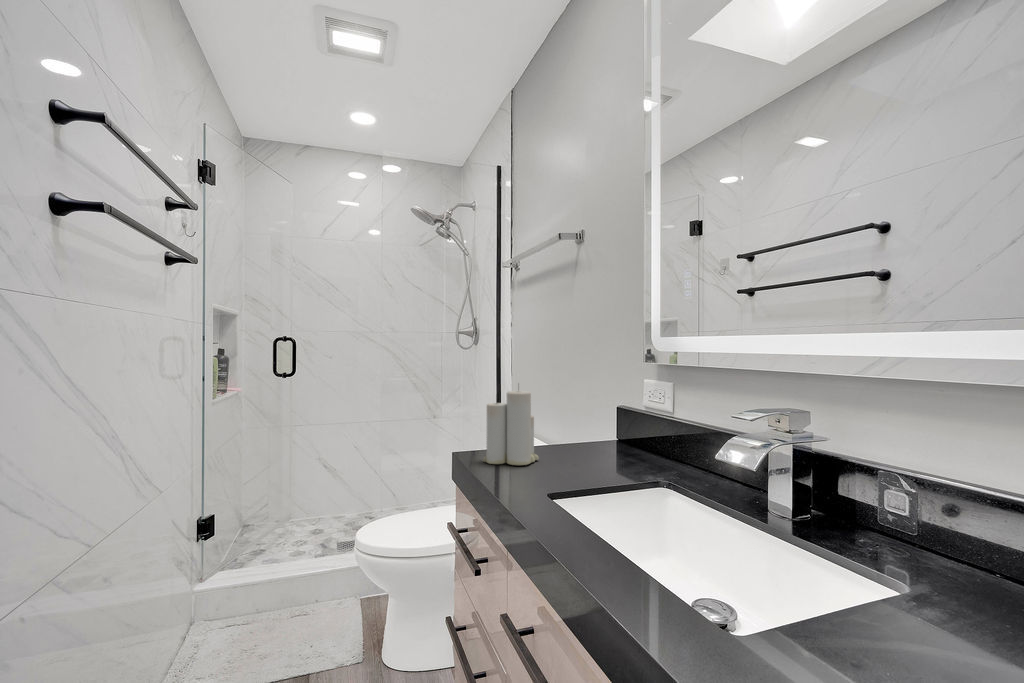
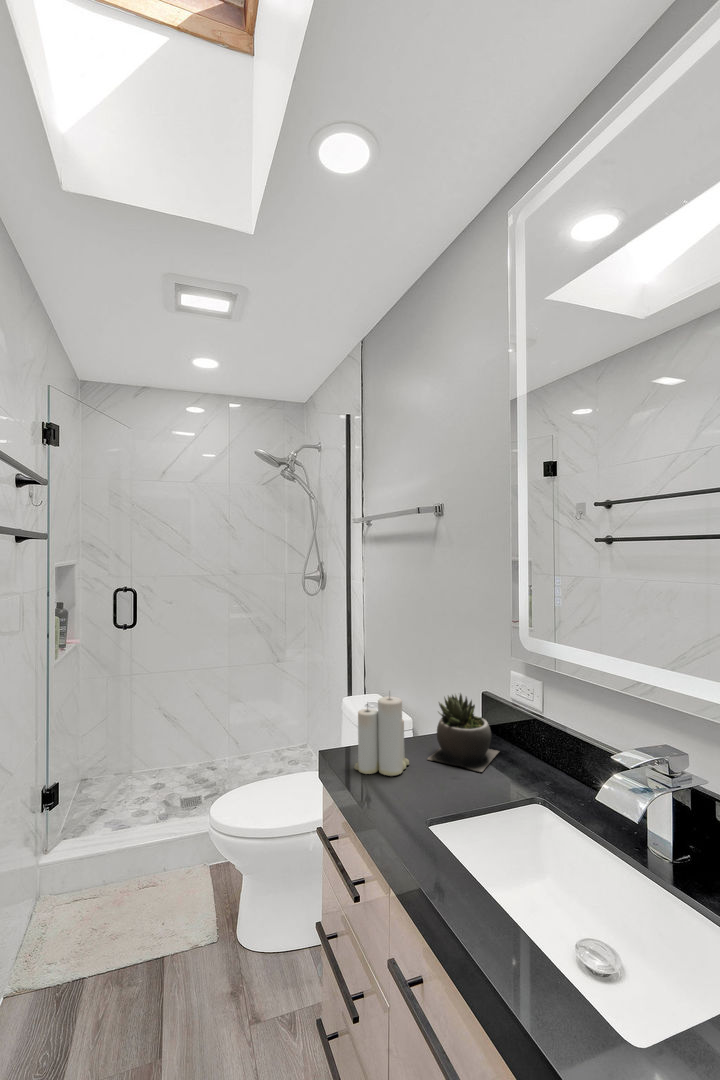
succulent plant: none [557,394,633,466] -> present [428,694,499,772]

